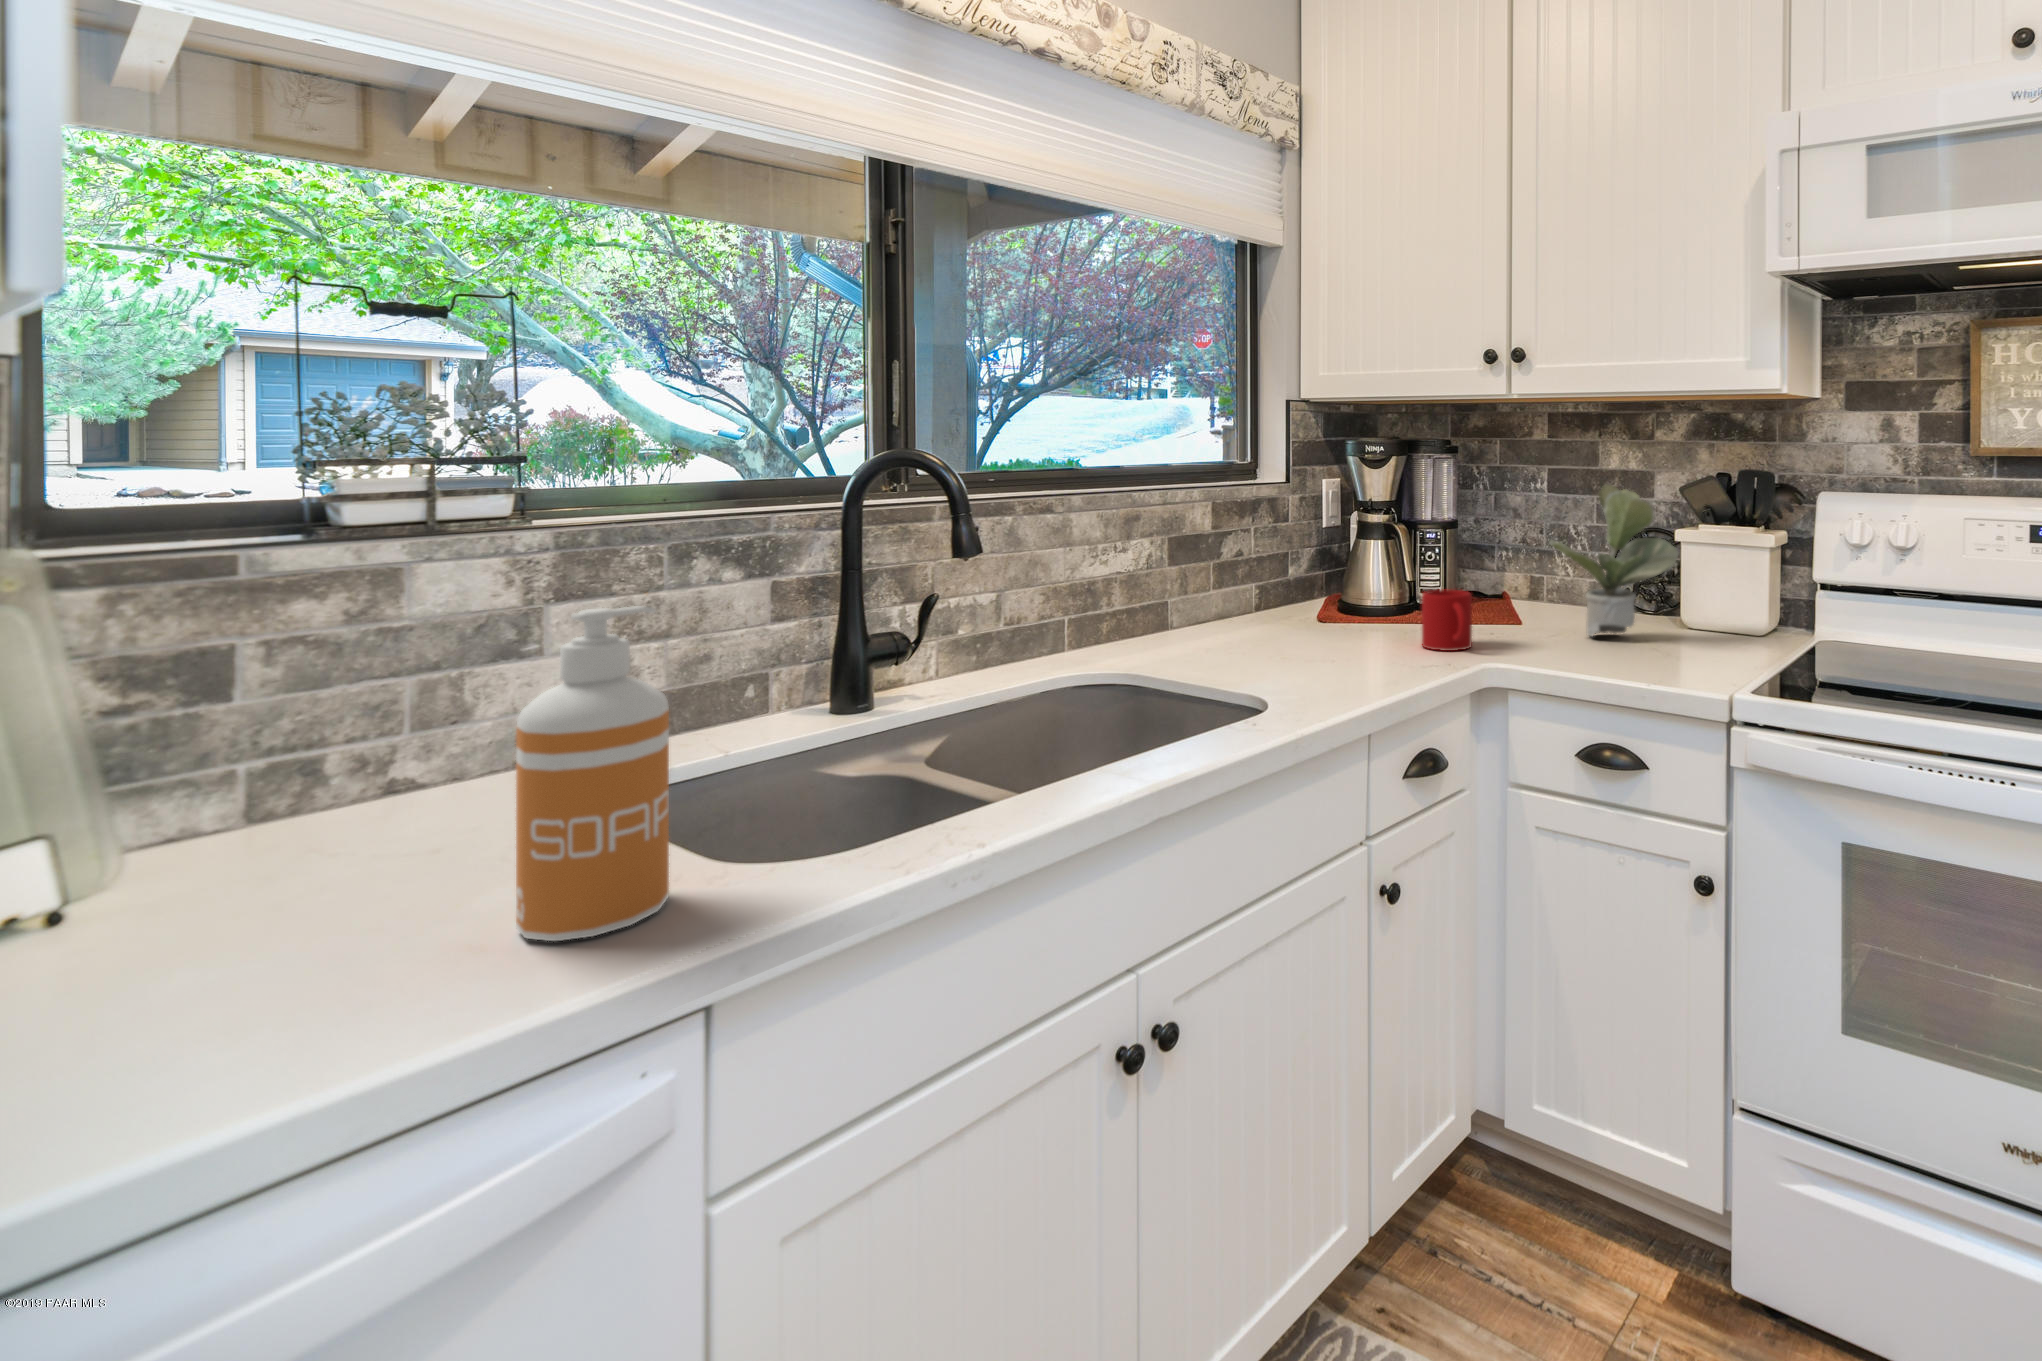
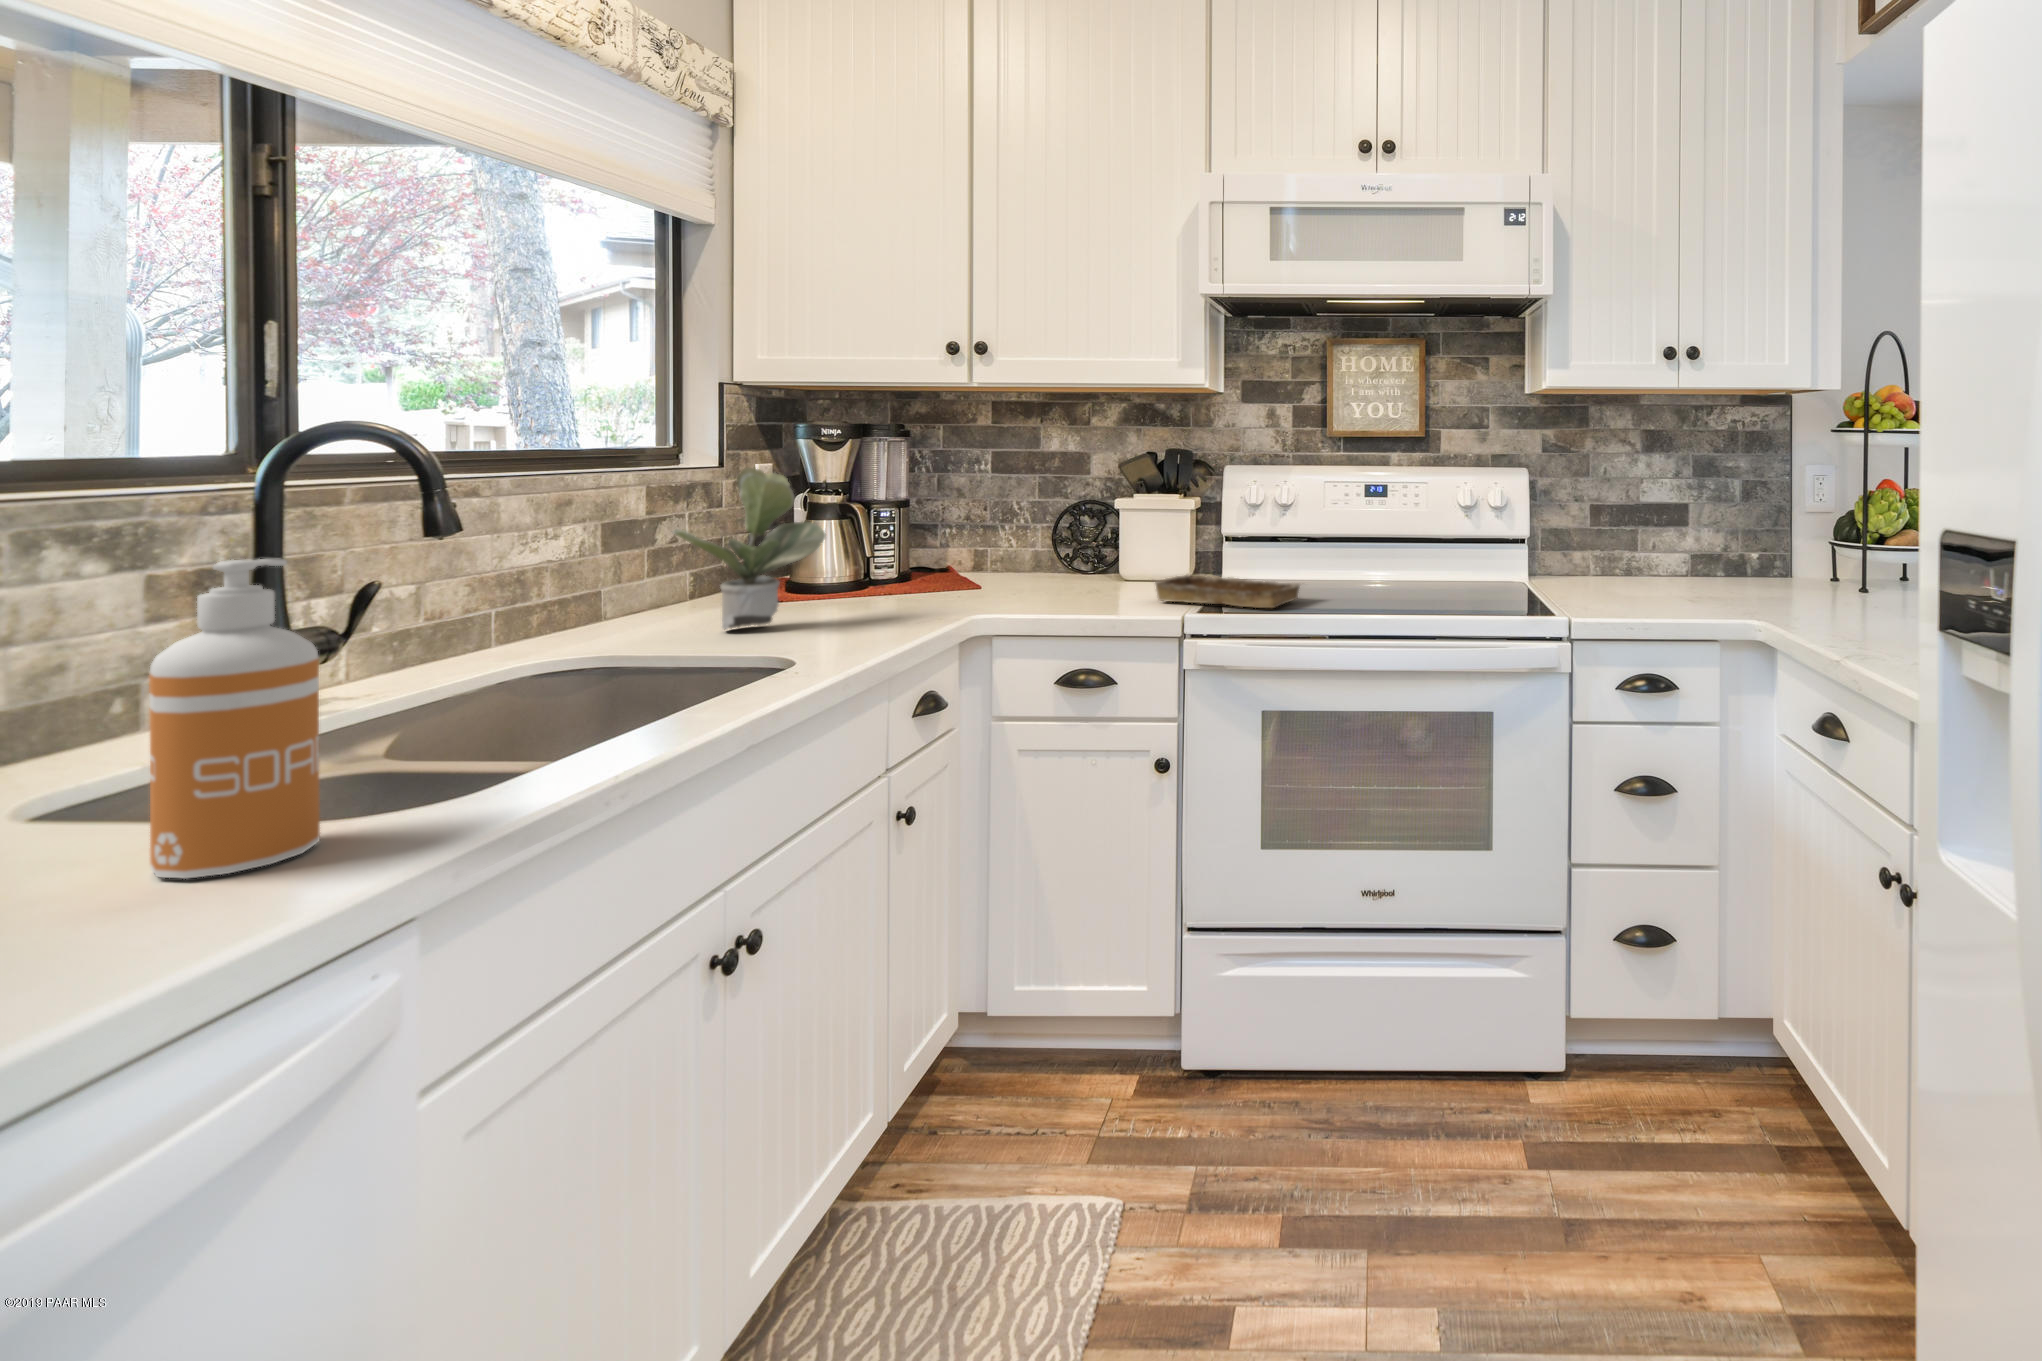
potted plant: present [1549,484,1678,636] -> present [673,468,826,629]
mug: present [1422,589,1472,651] -> none [897,558,946,612]
tray: none [1701,632,1929,699] -> present [1155,575,1301,608]

